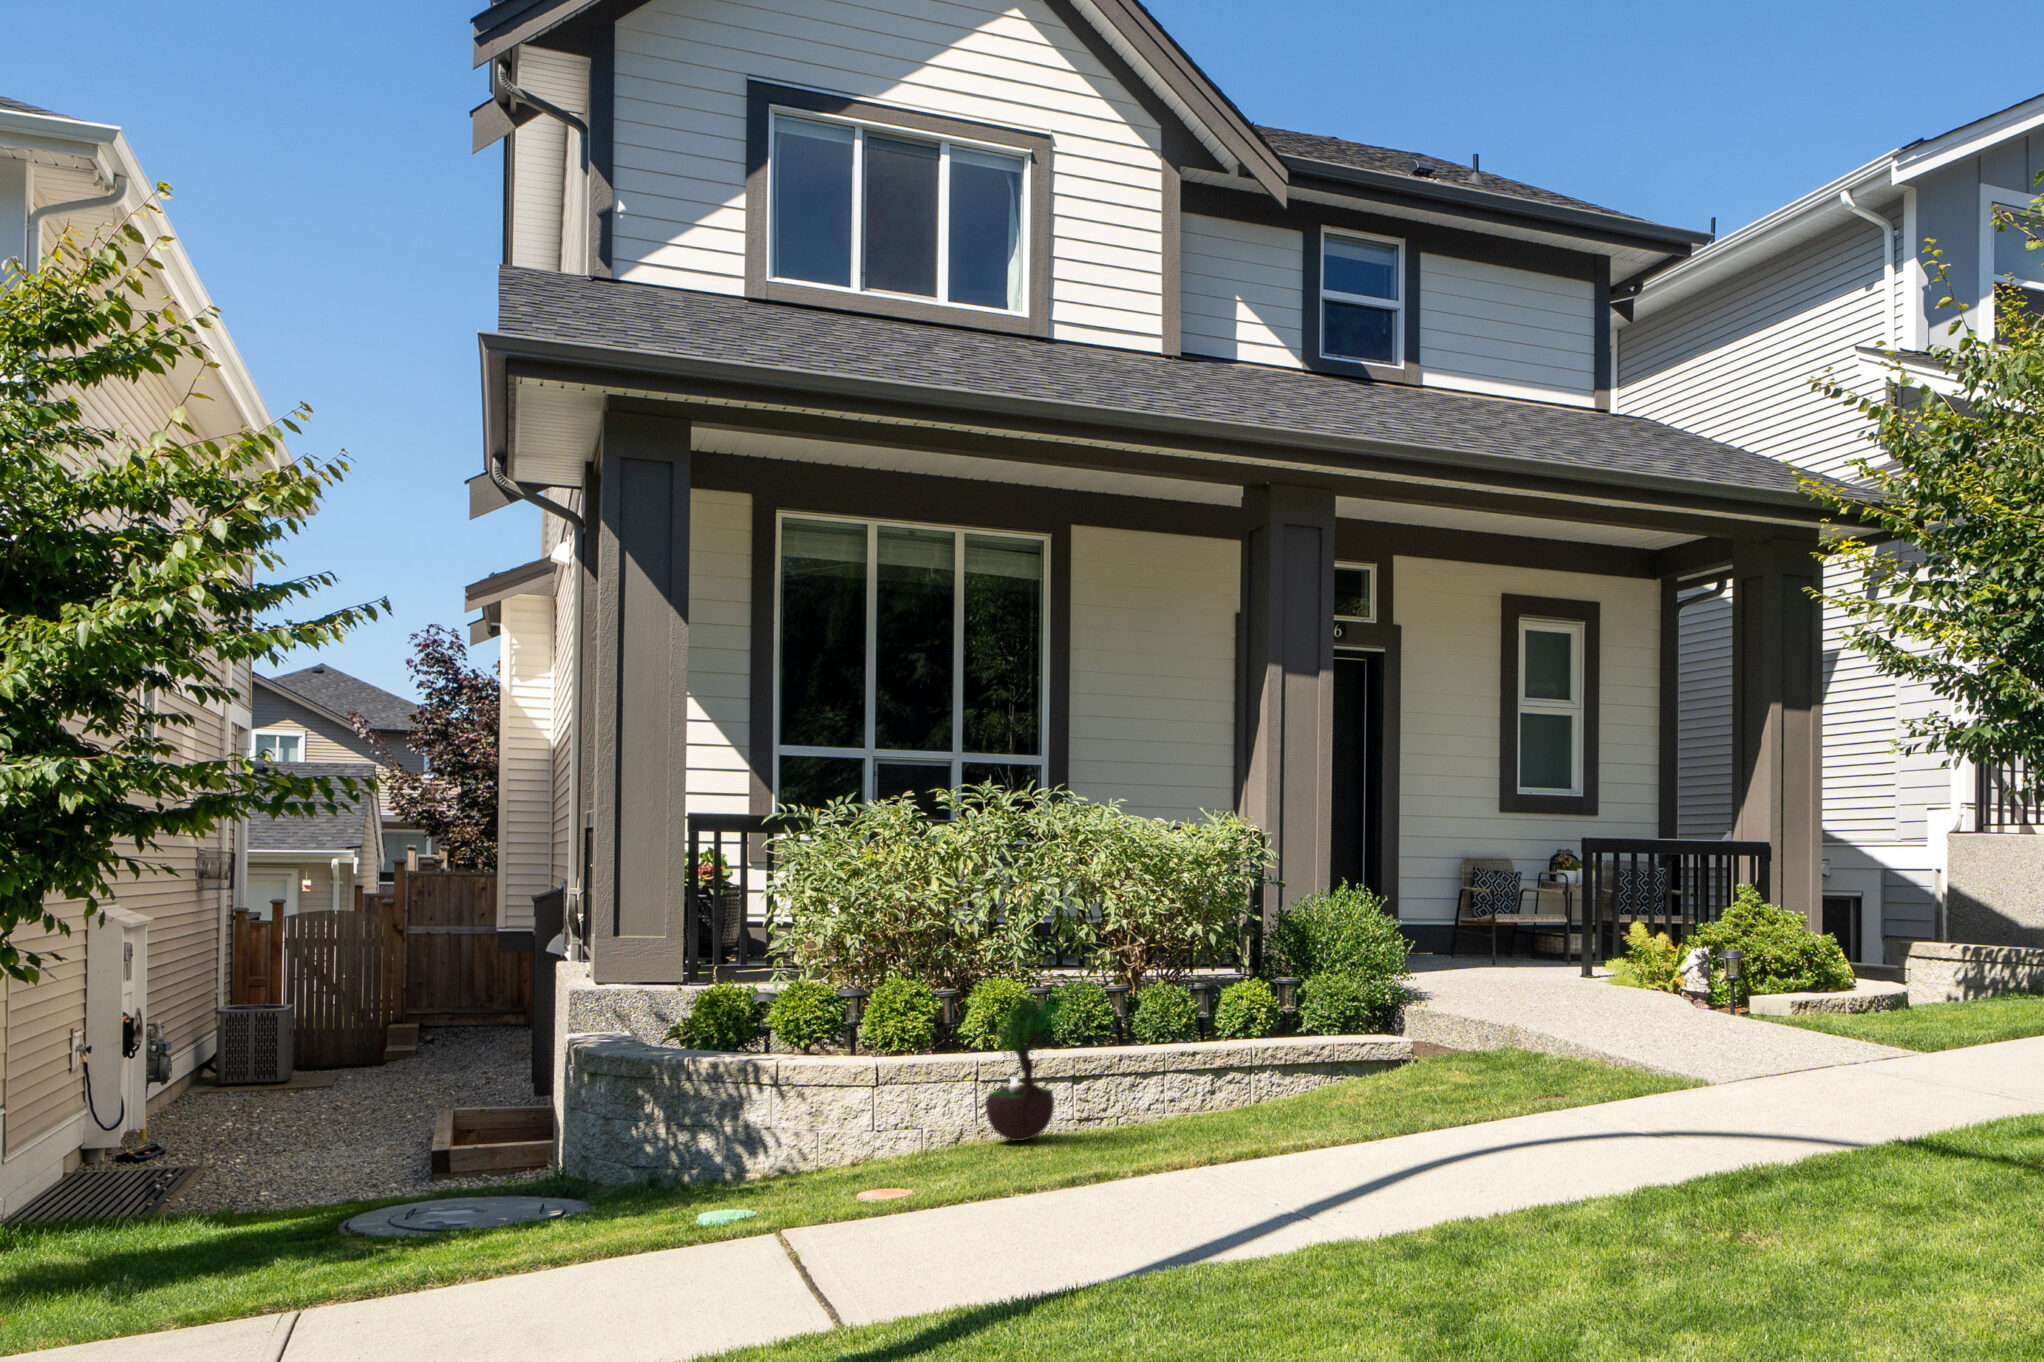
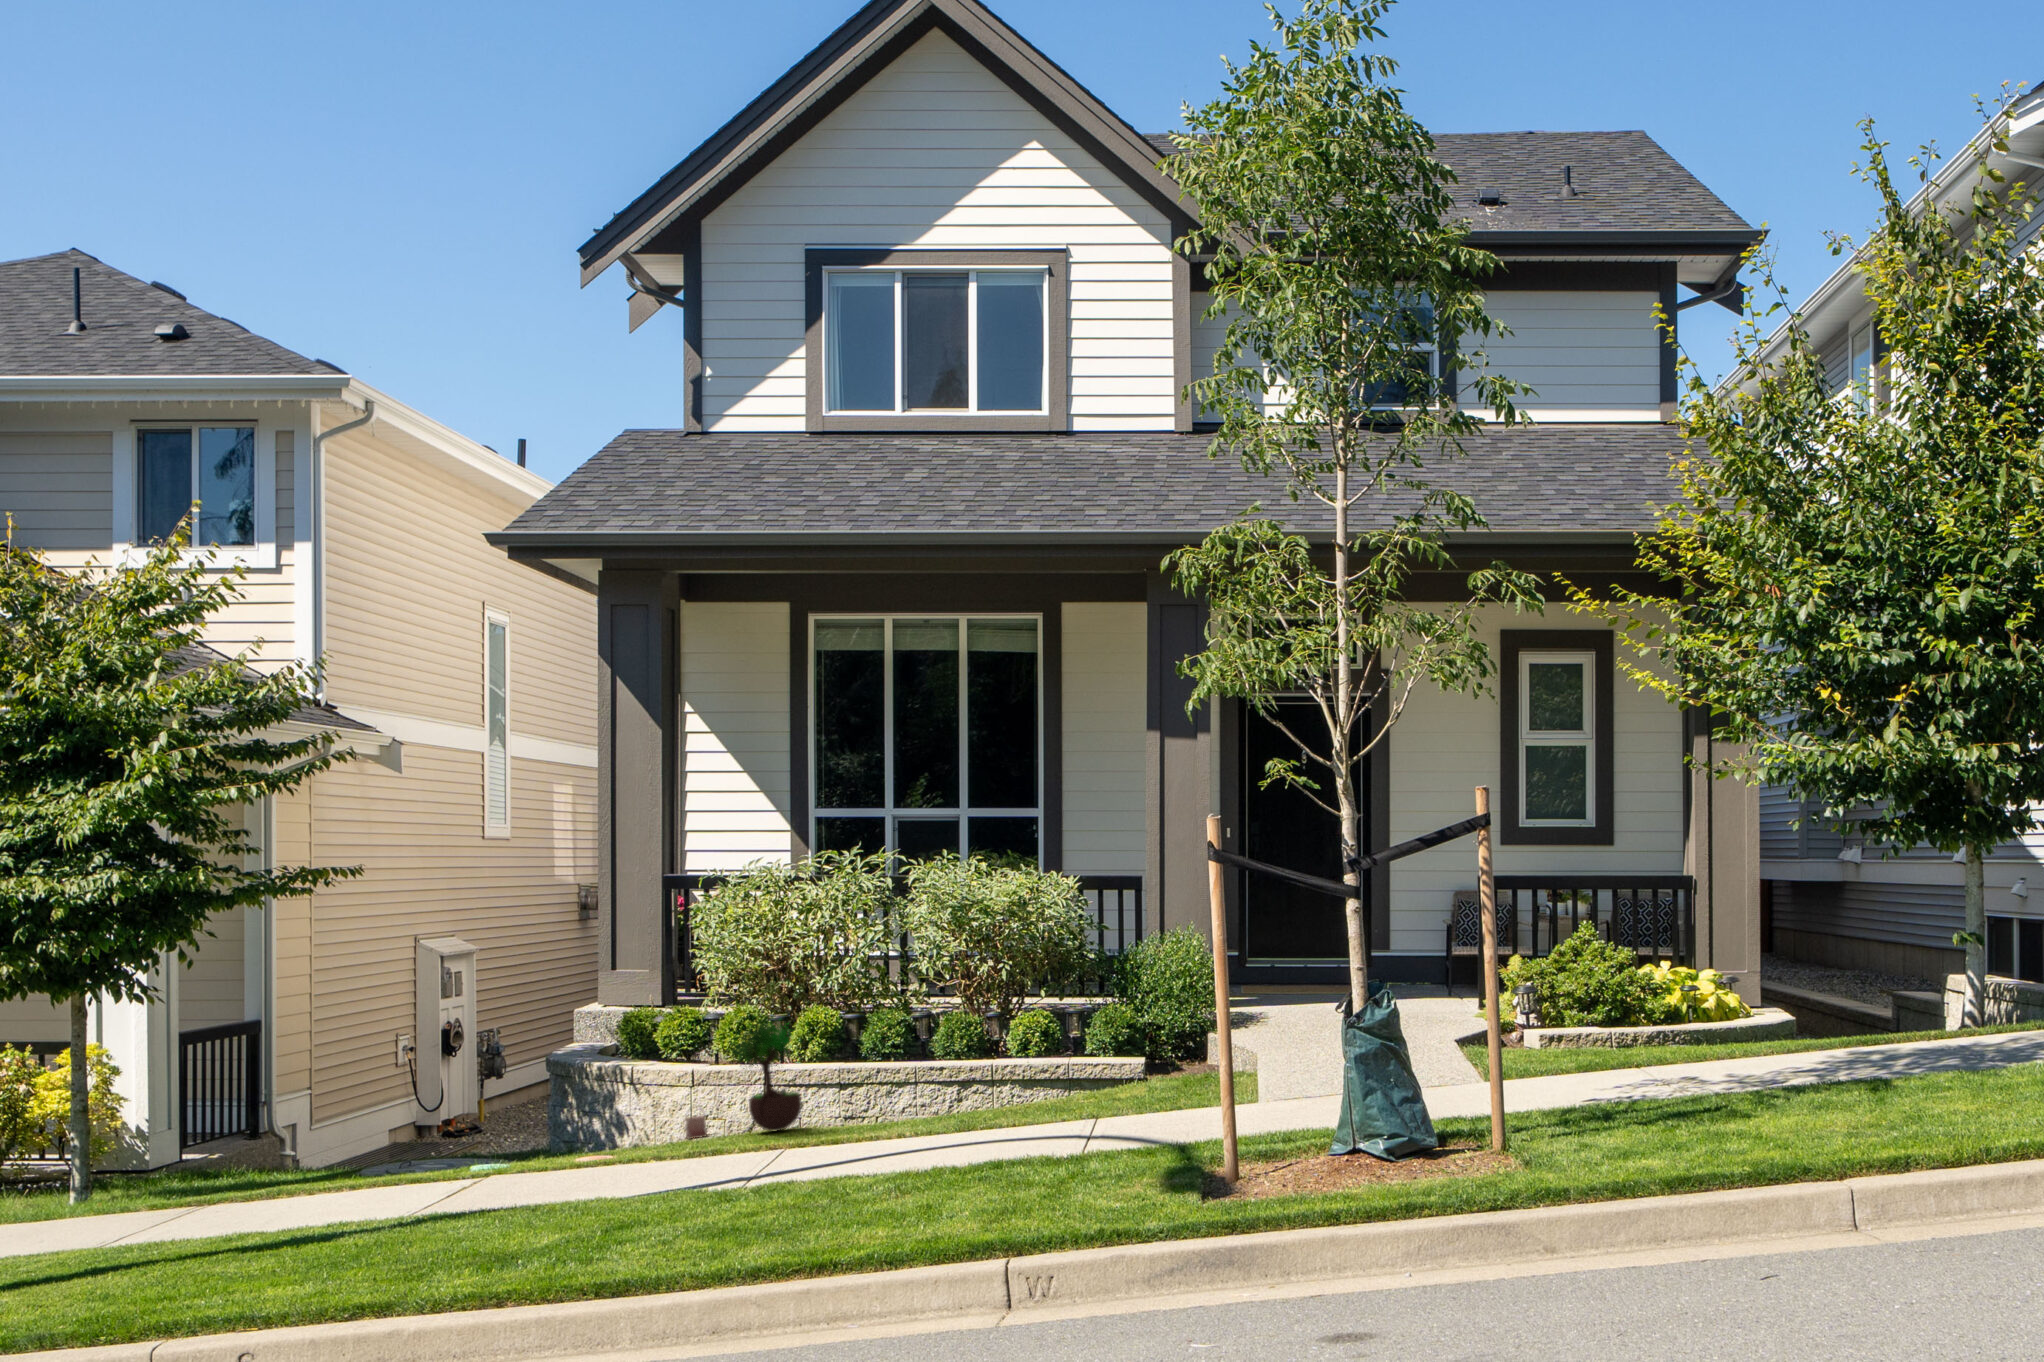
watering can: none [897,1112,928,1158] -> present [685,1110,707,1139]

